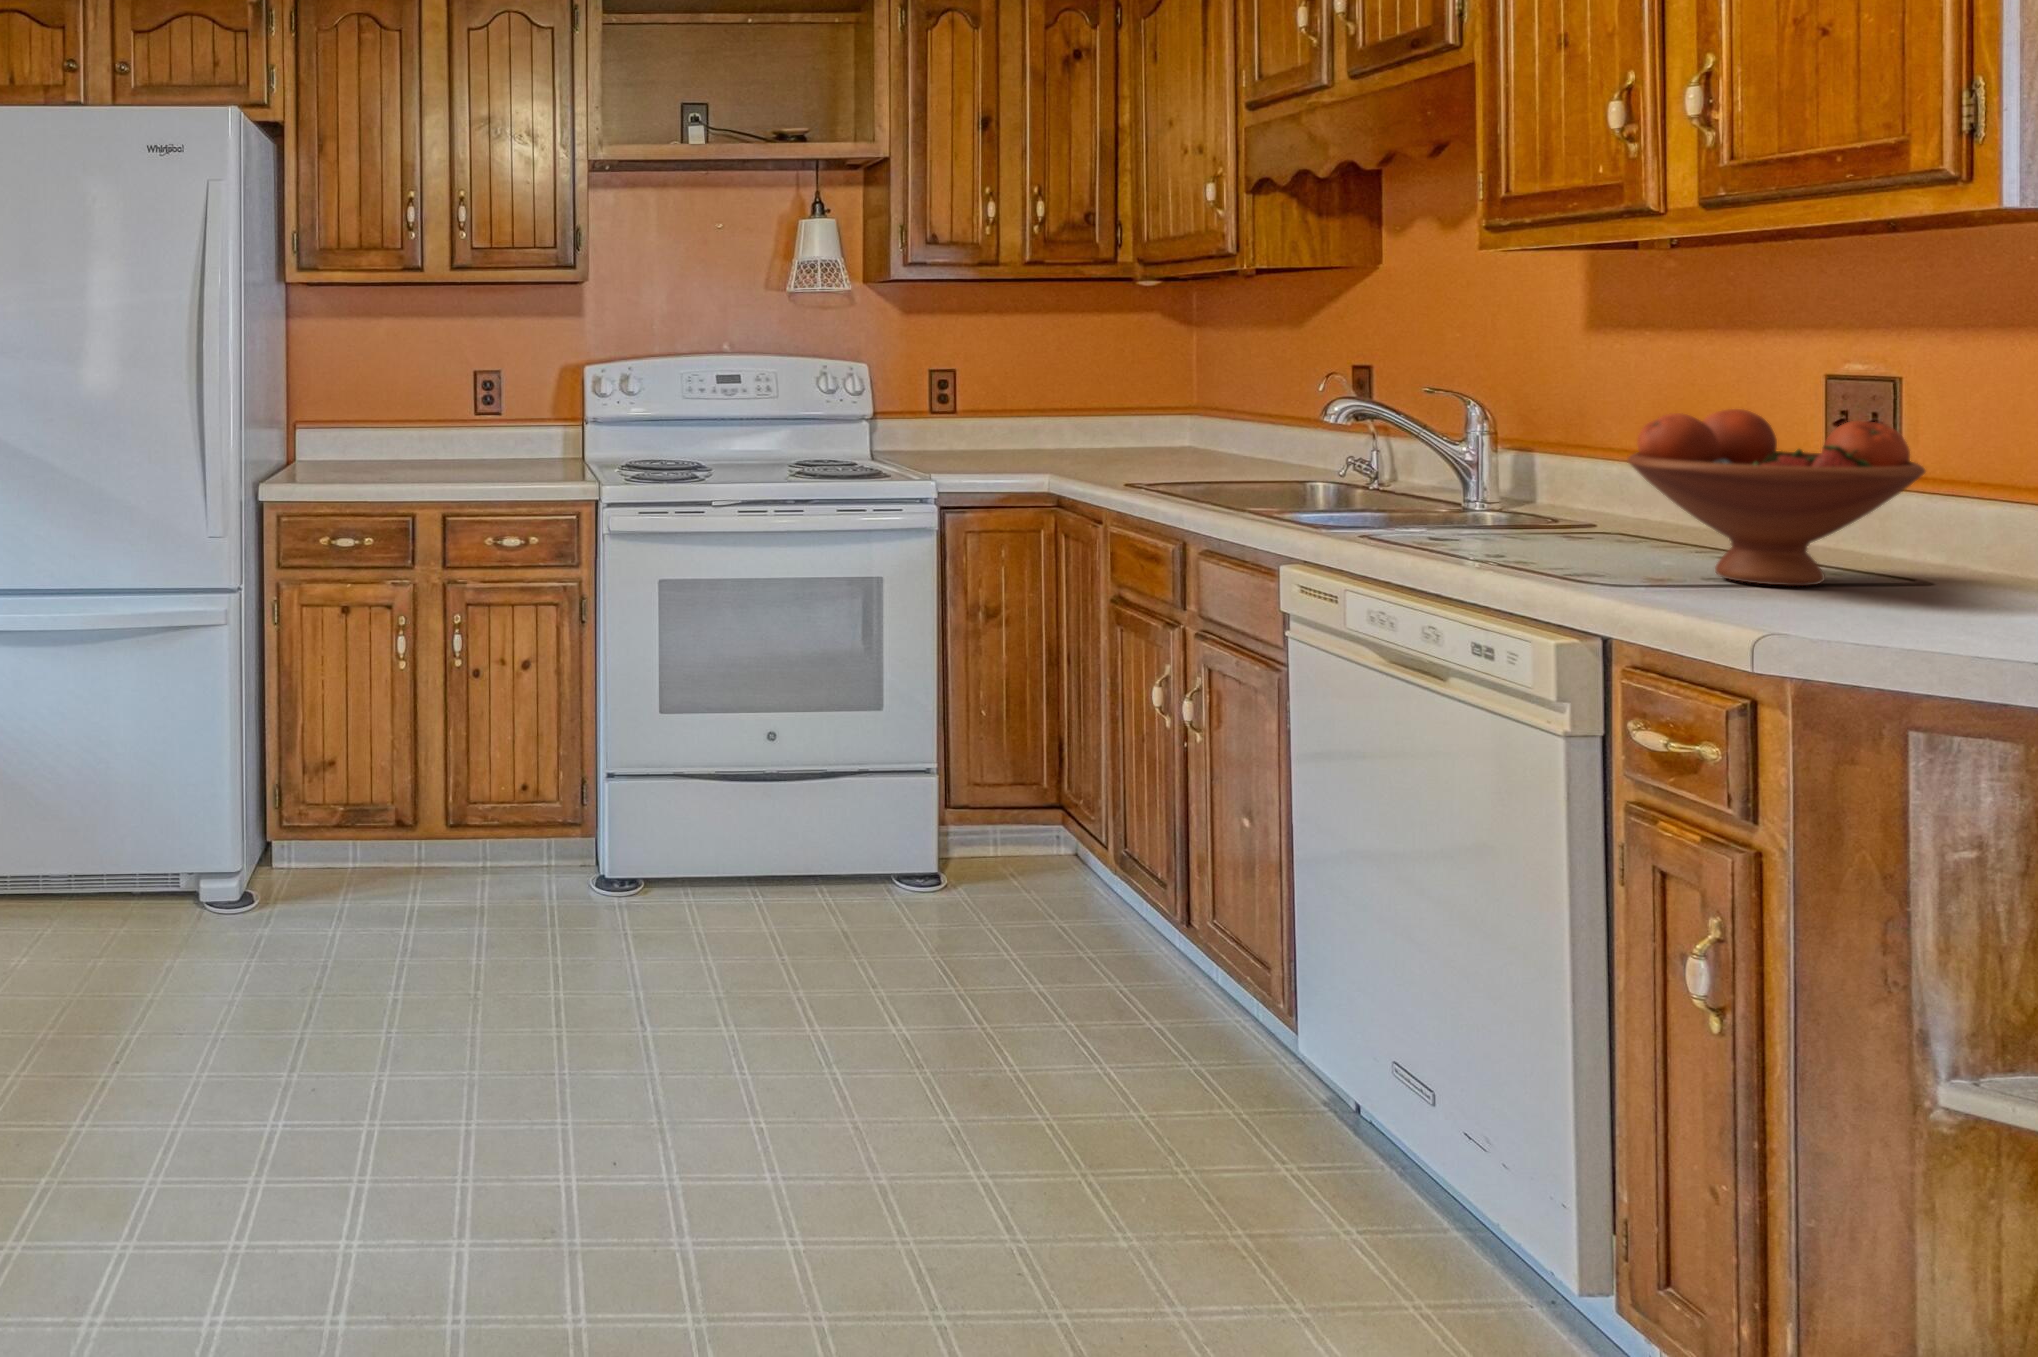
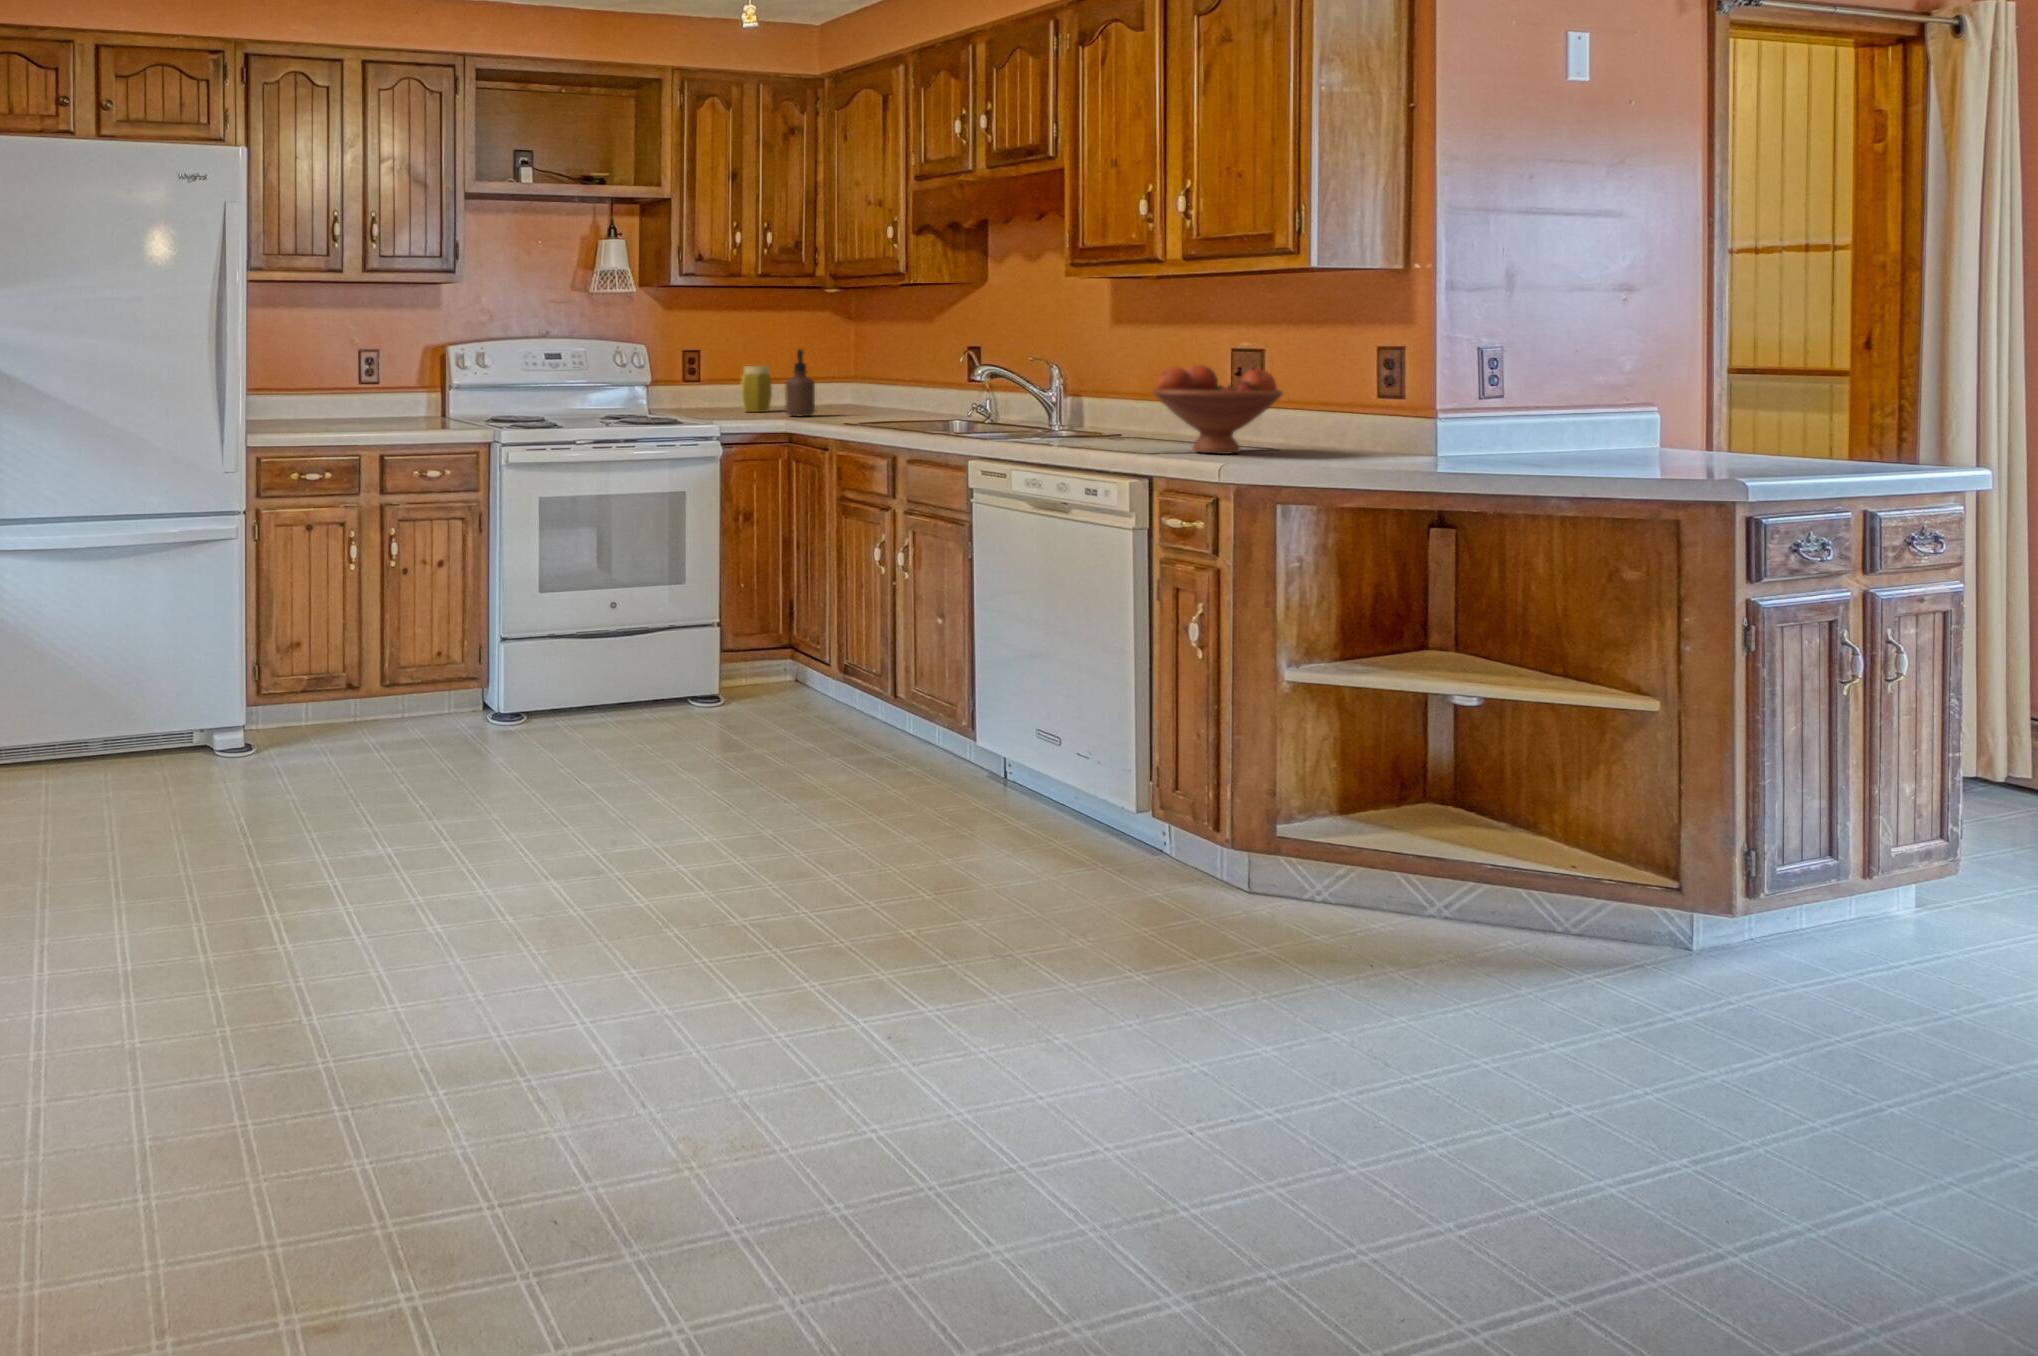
soap dispenser: none [1065,366,1110,464] -> present [785,349,815,416]
jar: none [1015,388,1059,454] -> present [741,366,772,412]

